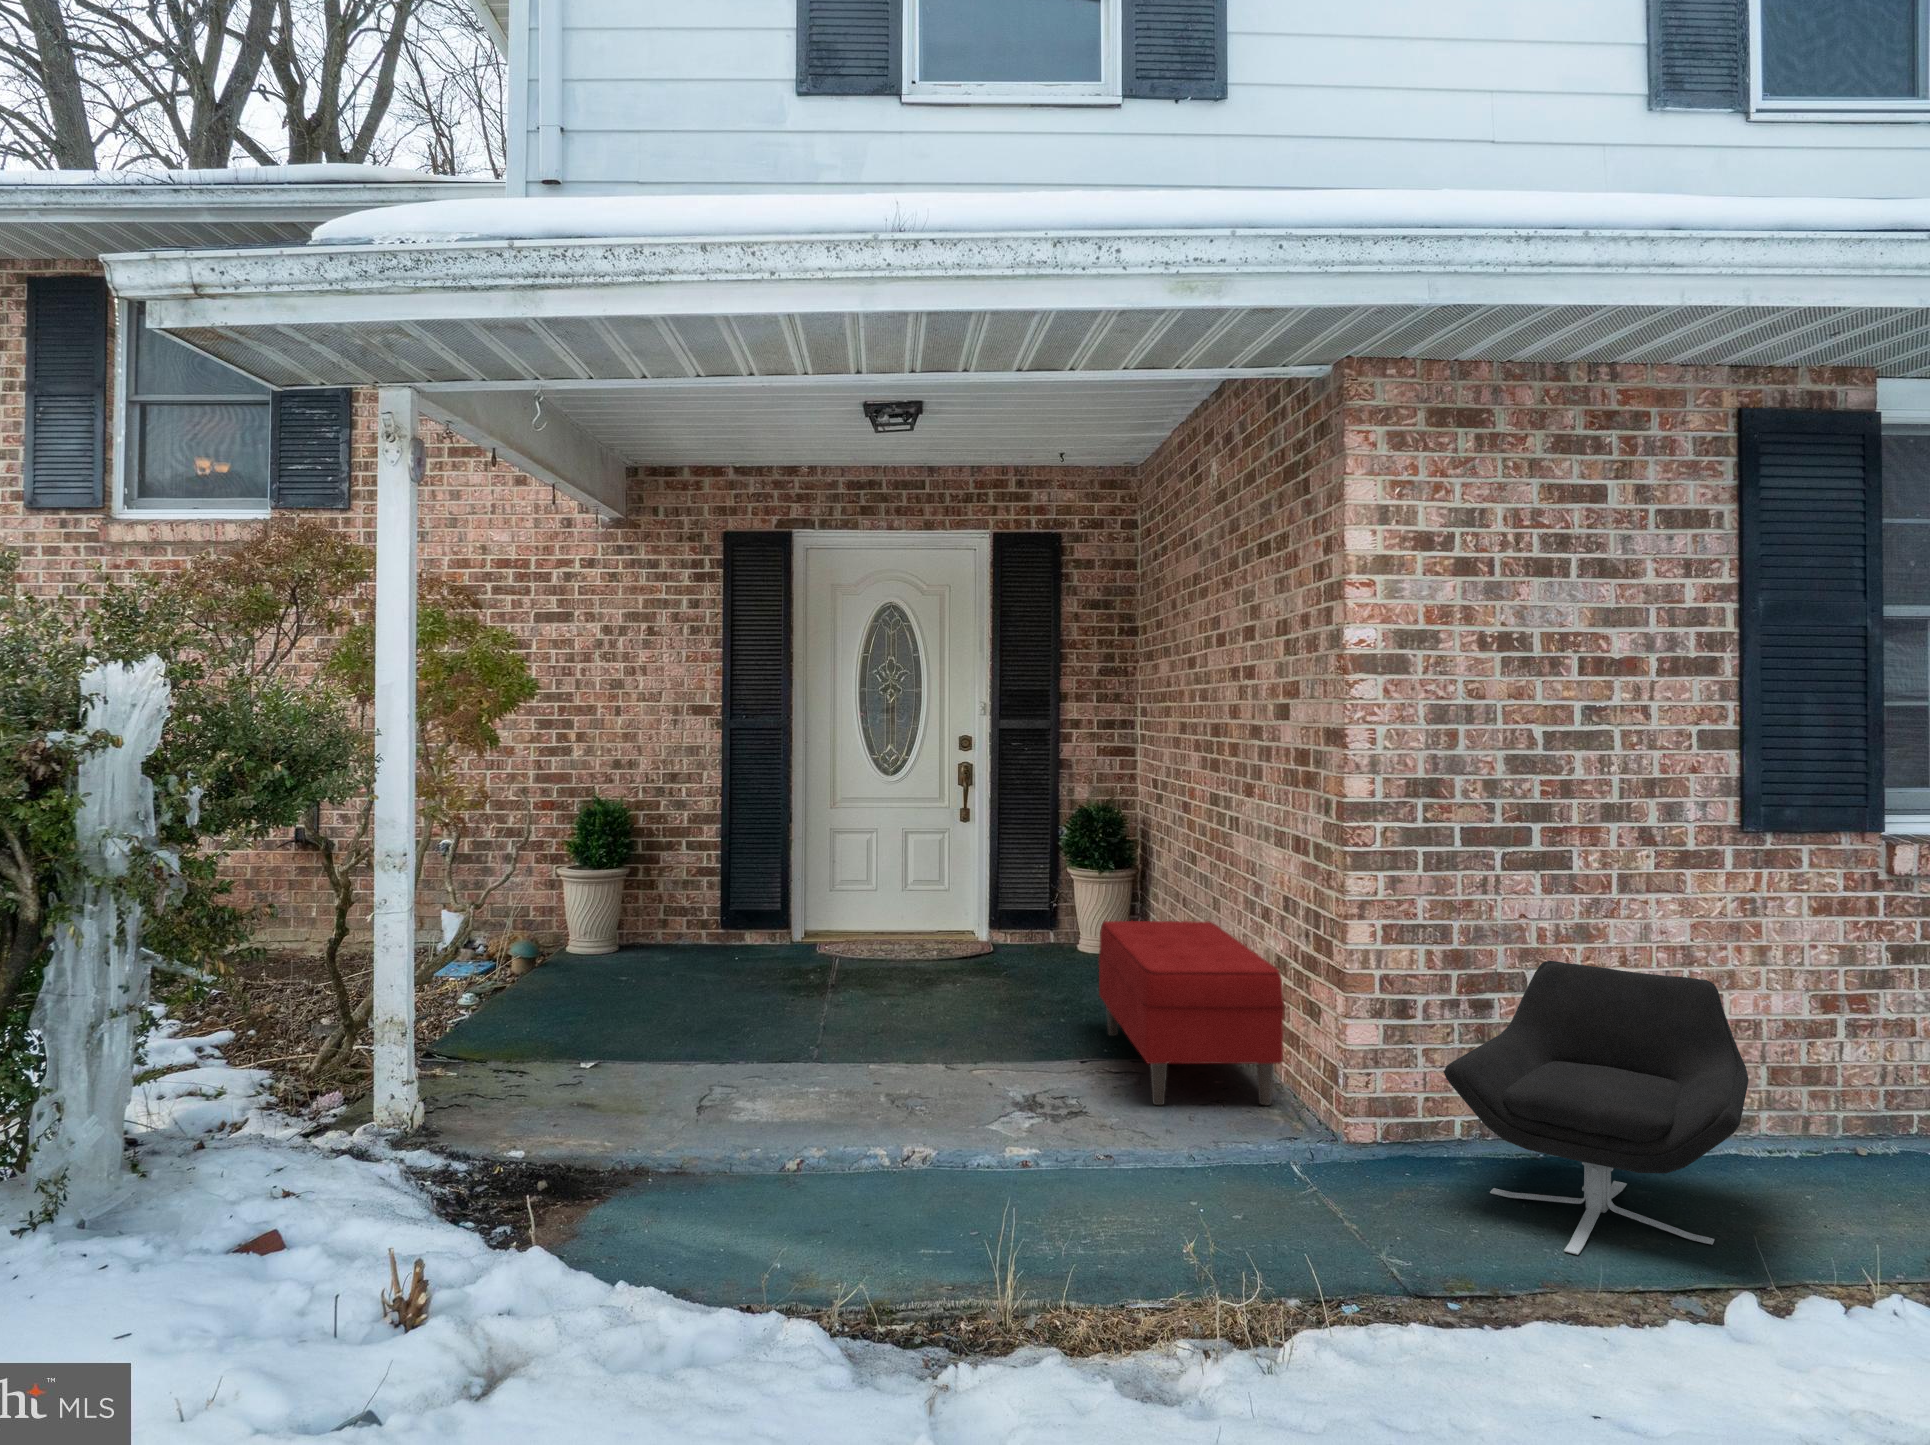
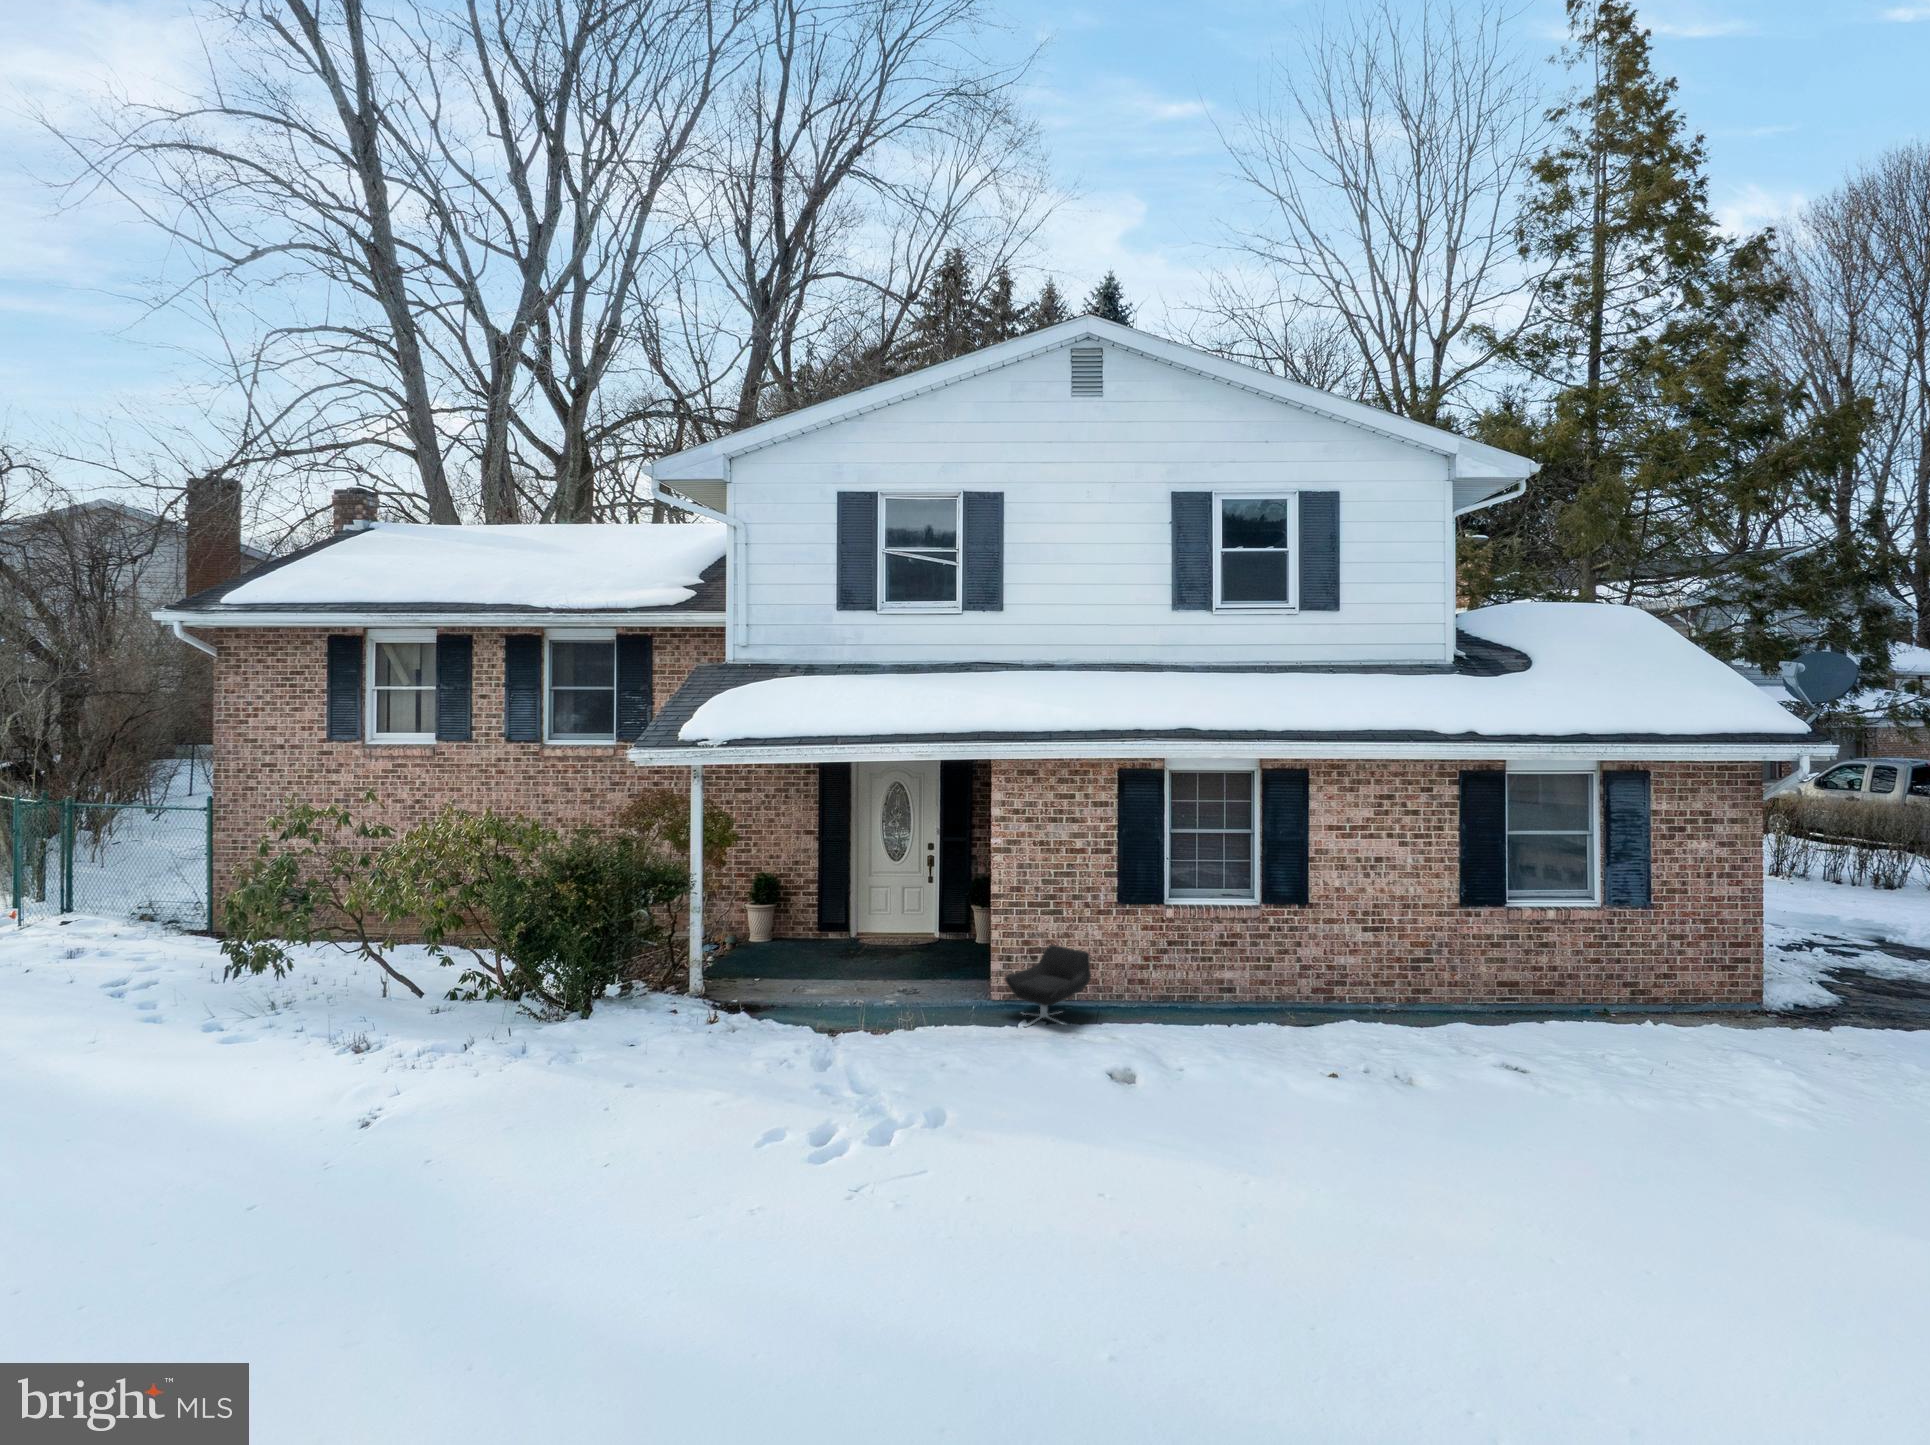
bench: present [1099,921,1284,1105] -> none [936,923,982,989]

